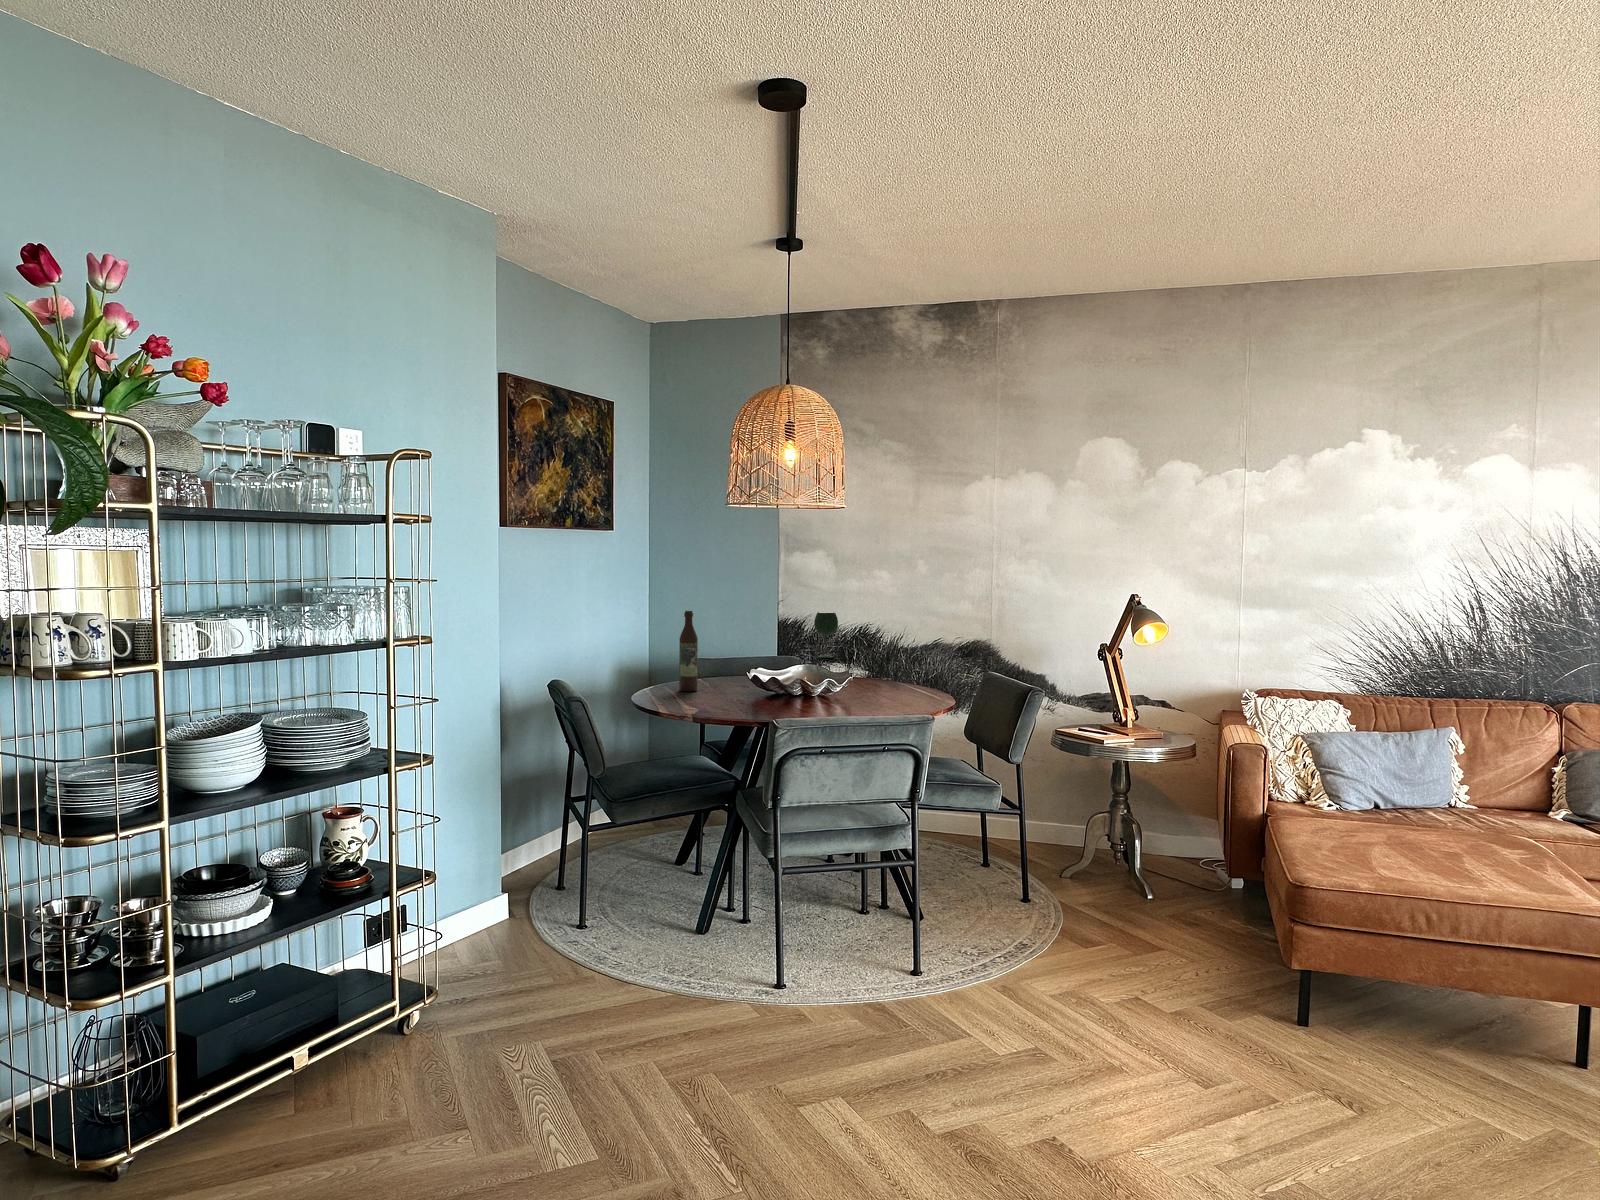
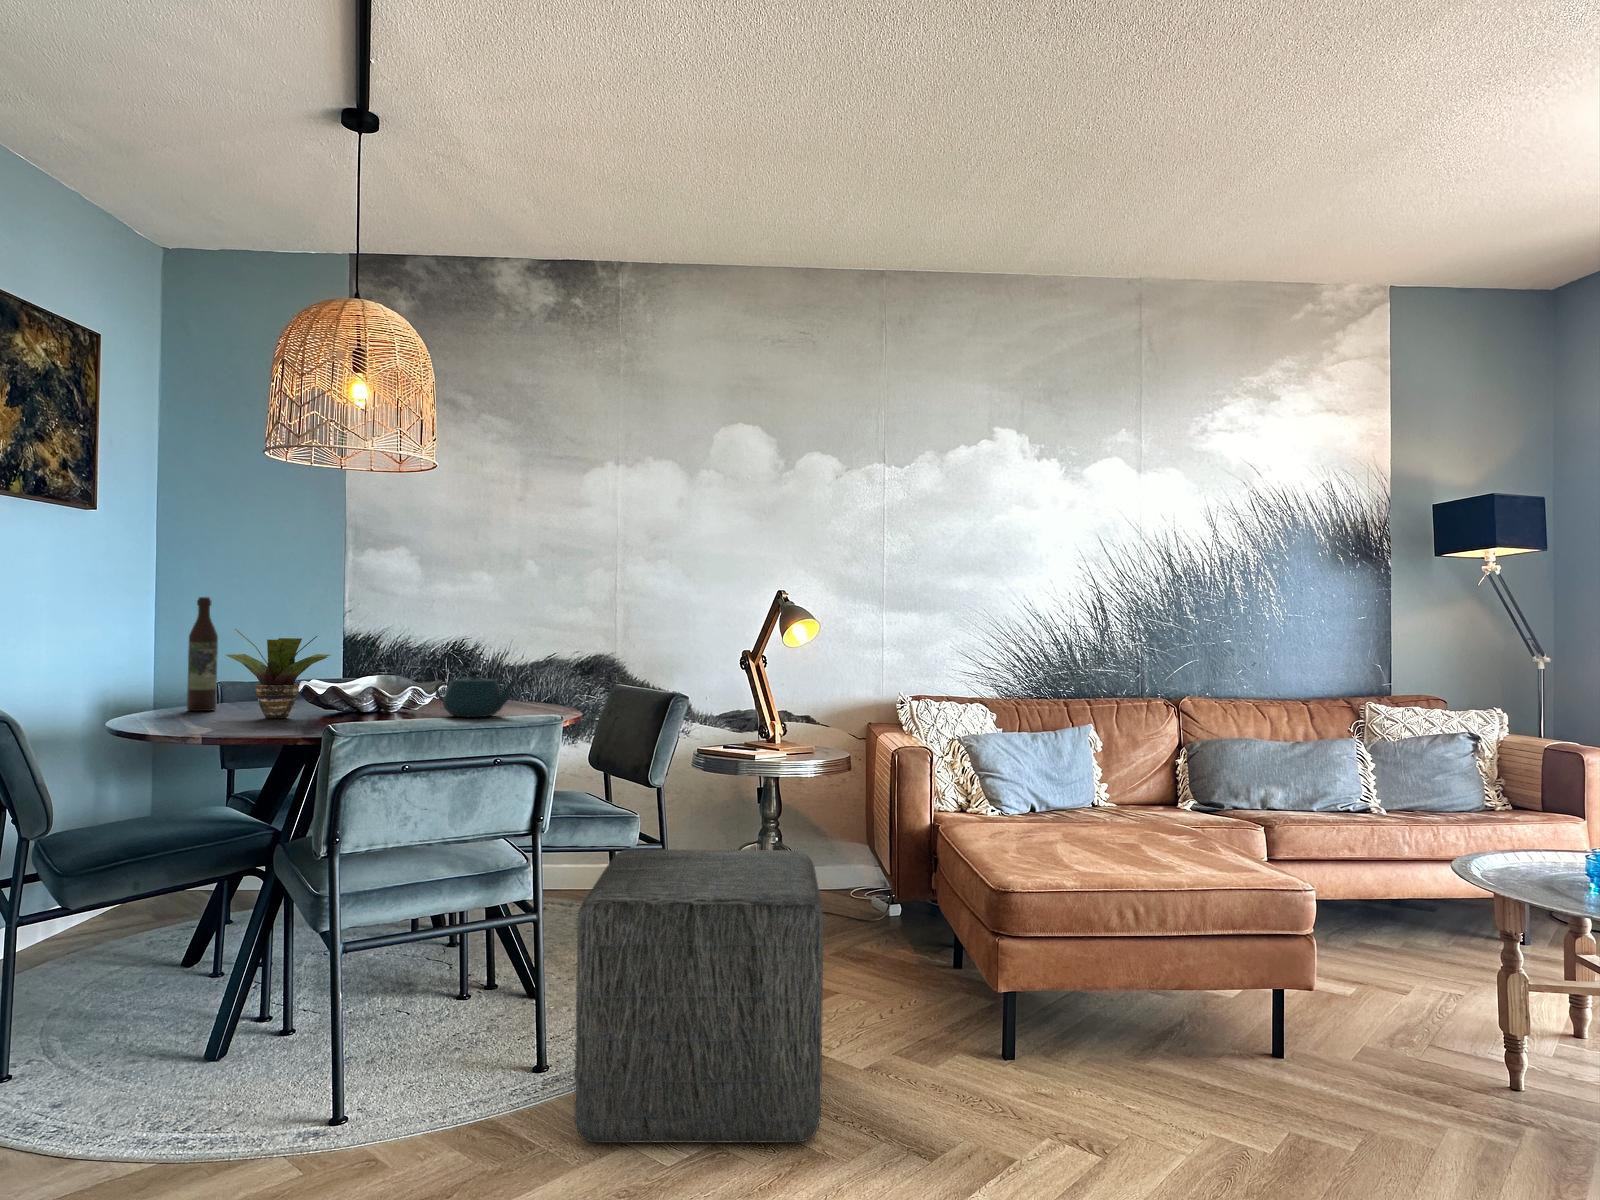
wine glass: present [814,612,838,658] -> none [391,625,423,682]
potted plant: none [703,637,772,702] -> present [226,629,330,718]
teapot: none [843,670,904,706] -> present [435,670,517,717]
ottoman: none [936,819,1133,1057] -> present [574,849,823,1143]

